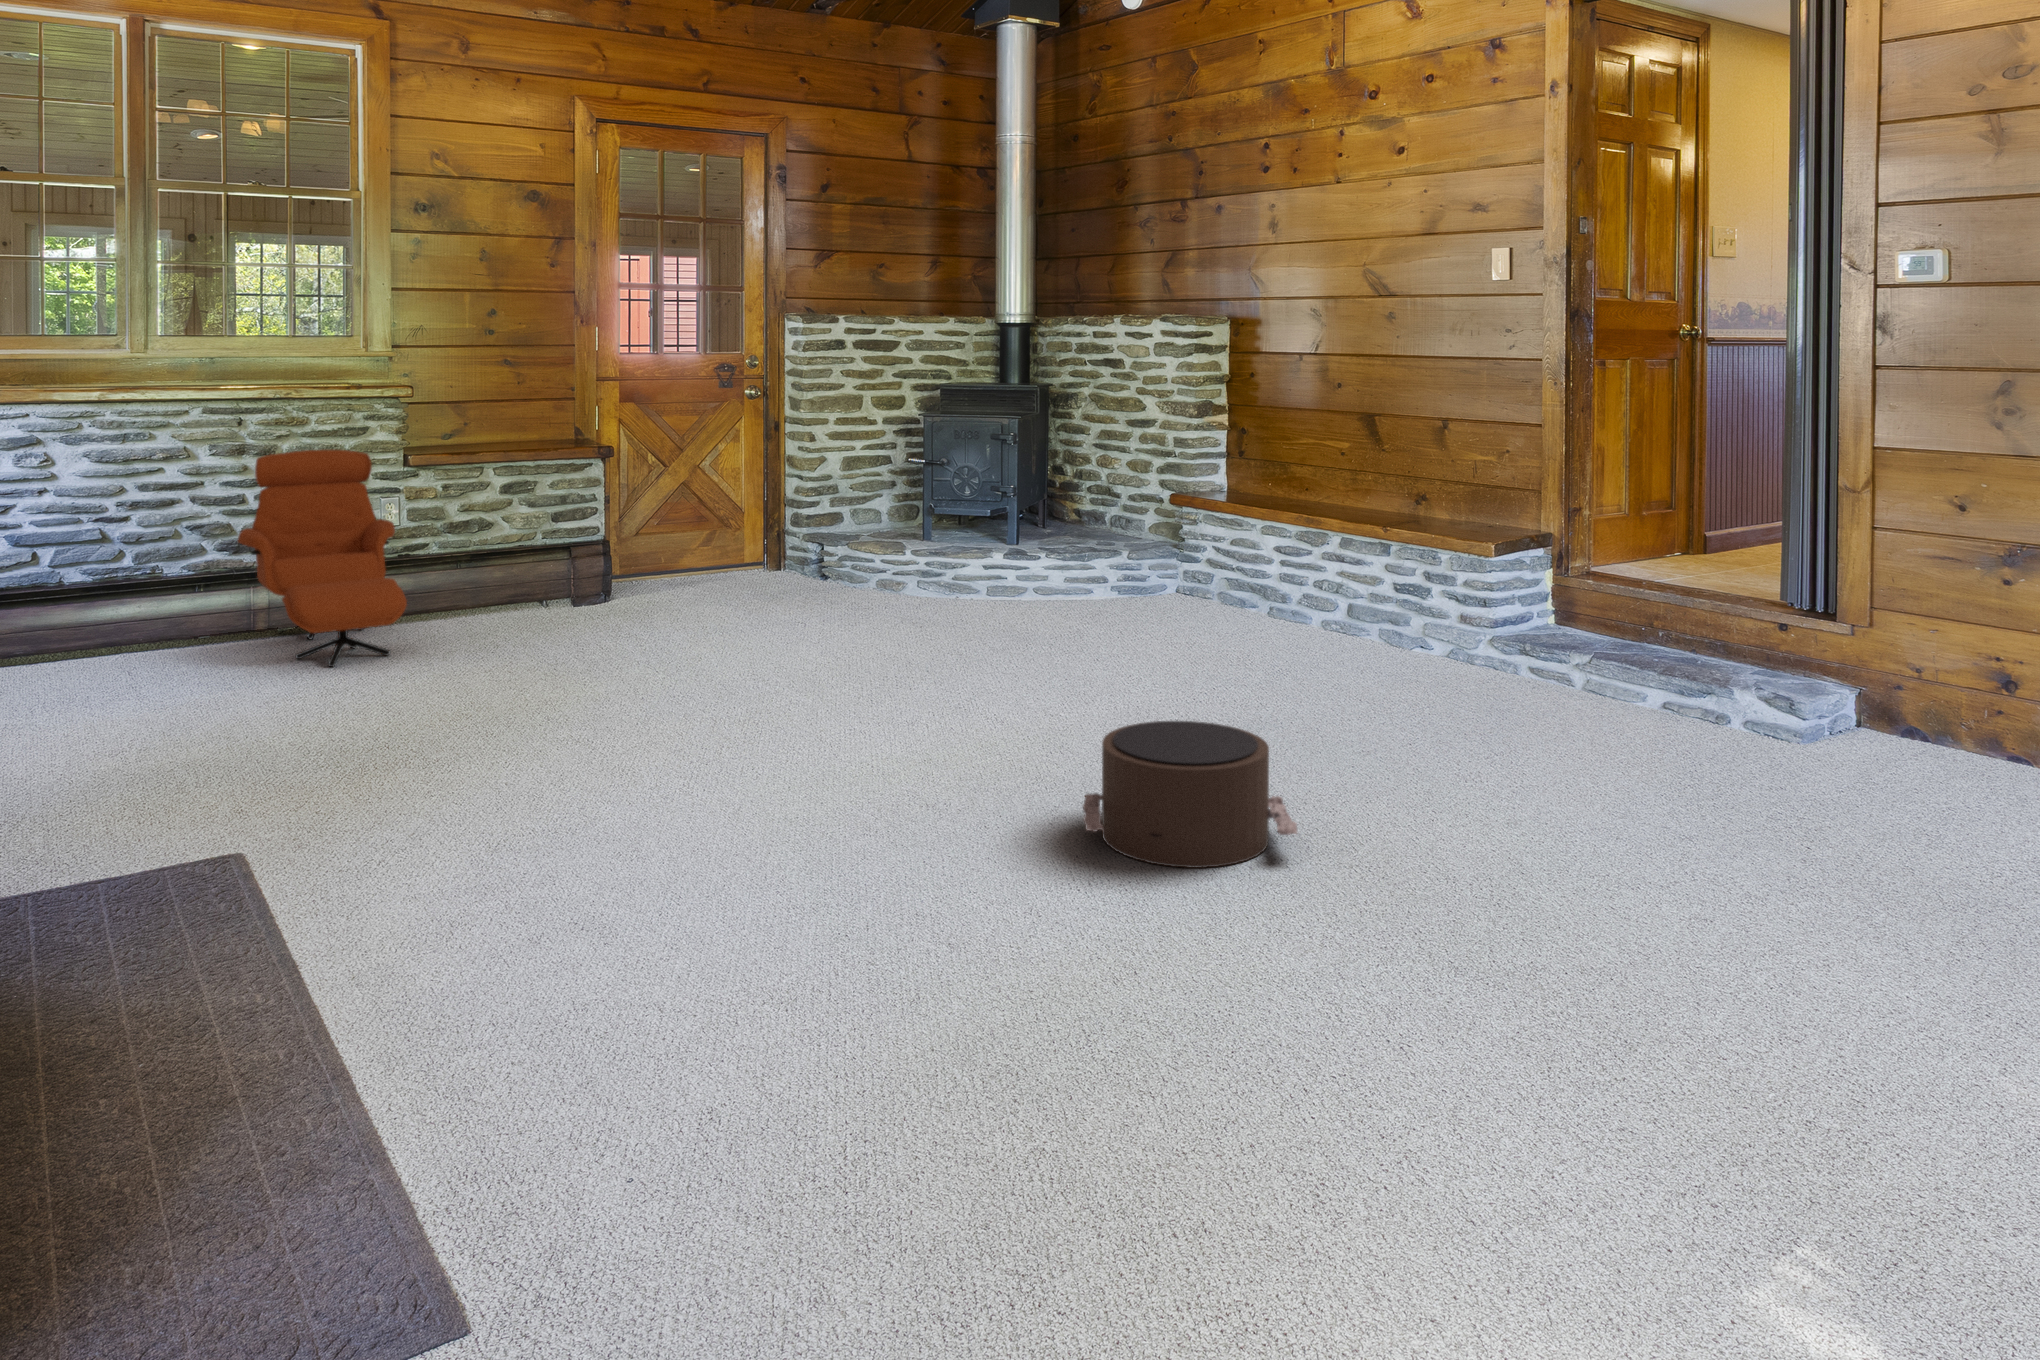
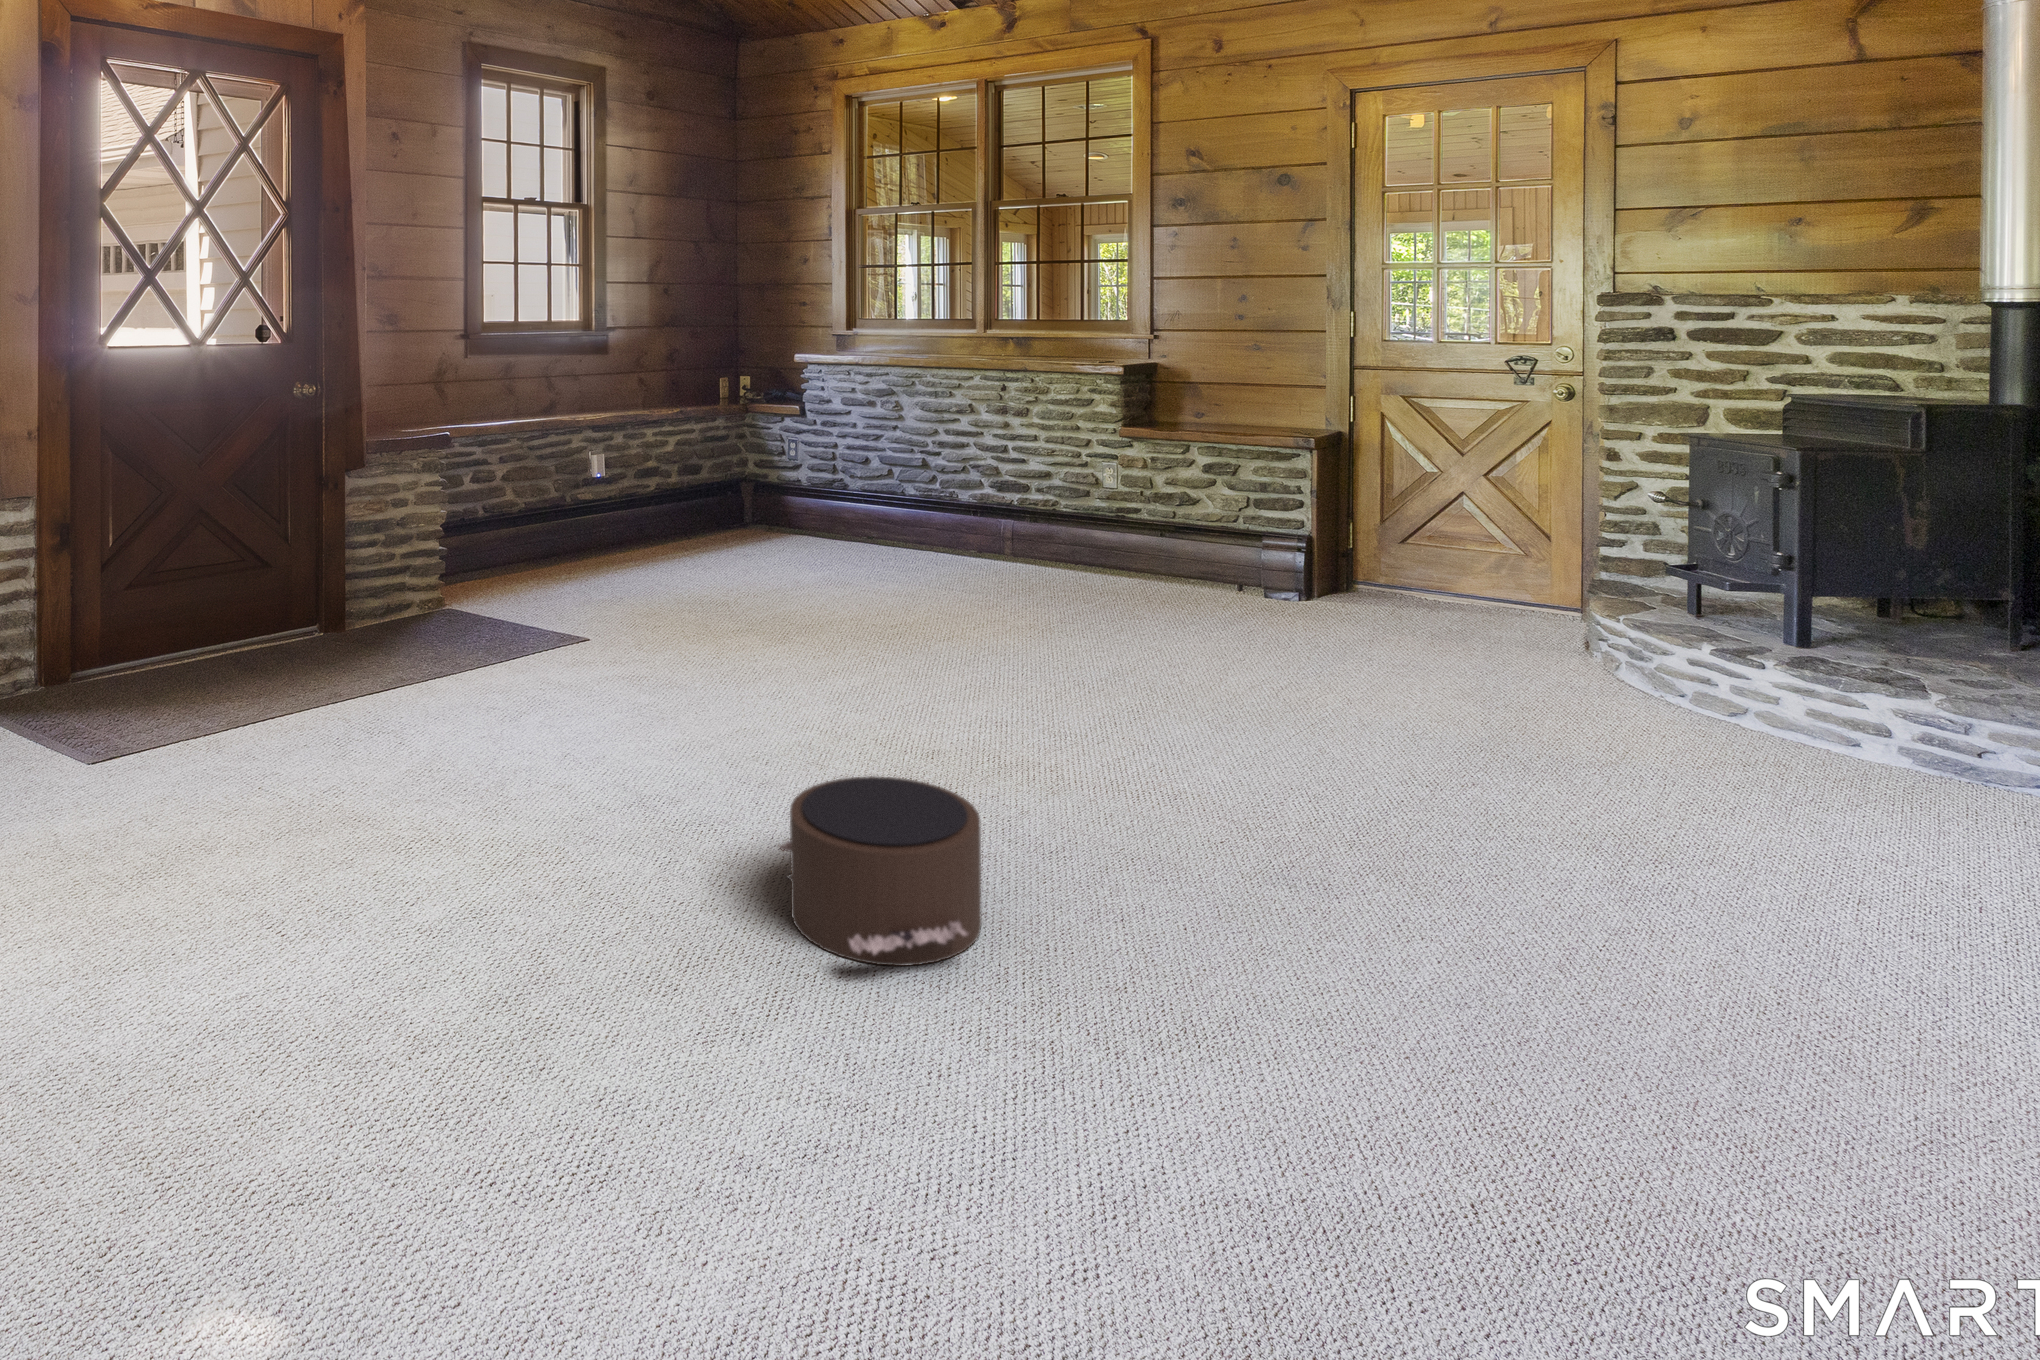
armchair: present [238,450,407,667] -> none [933,416,1088,582]

